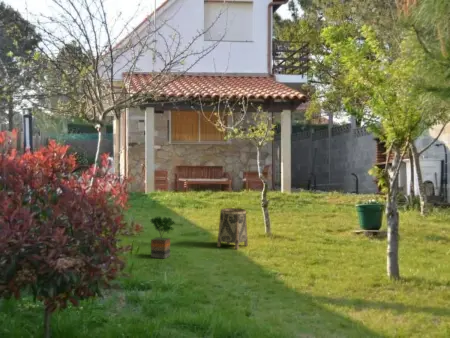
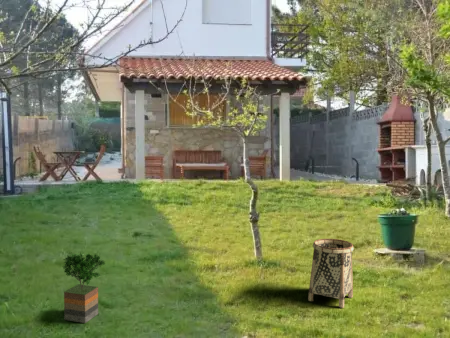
basket: present [217,208,248,249] -> present [308,239,354,308]

